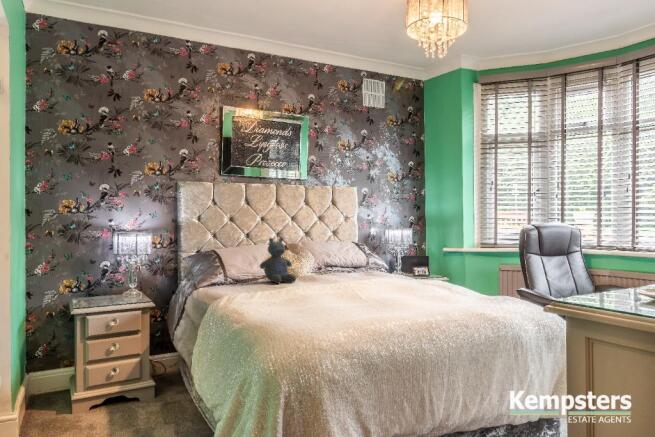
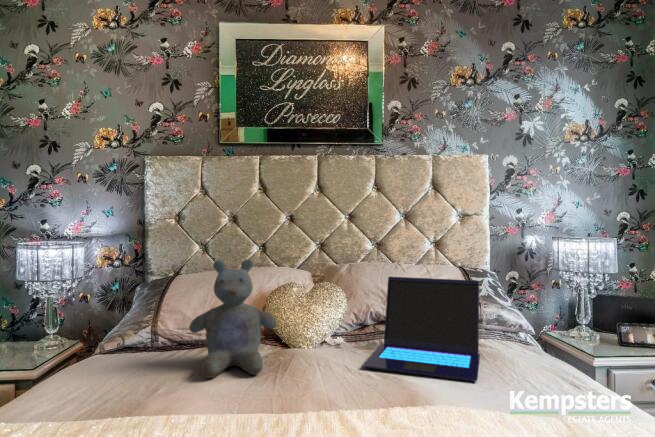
laptop: none [327,246,372,279] -> present [363,277,480,382]

